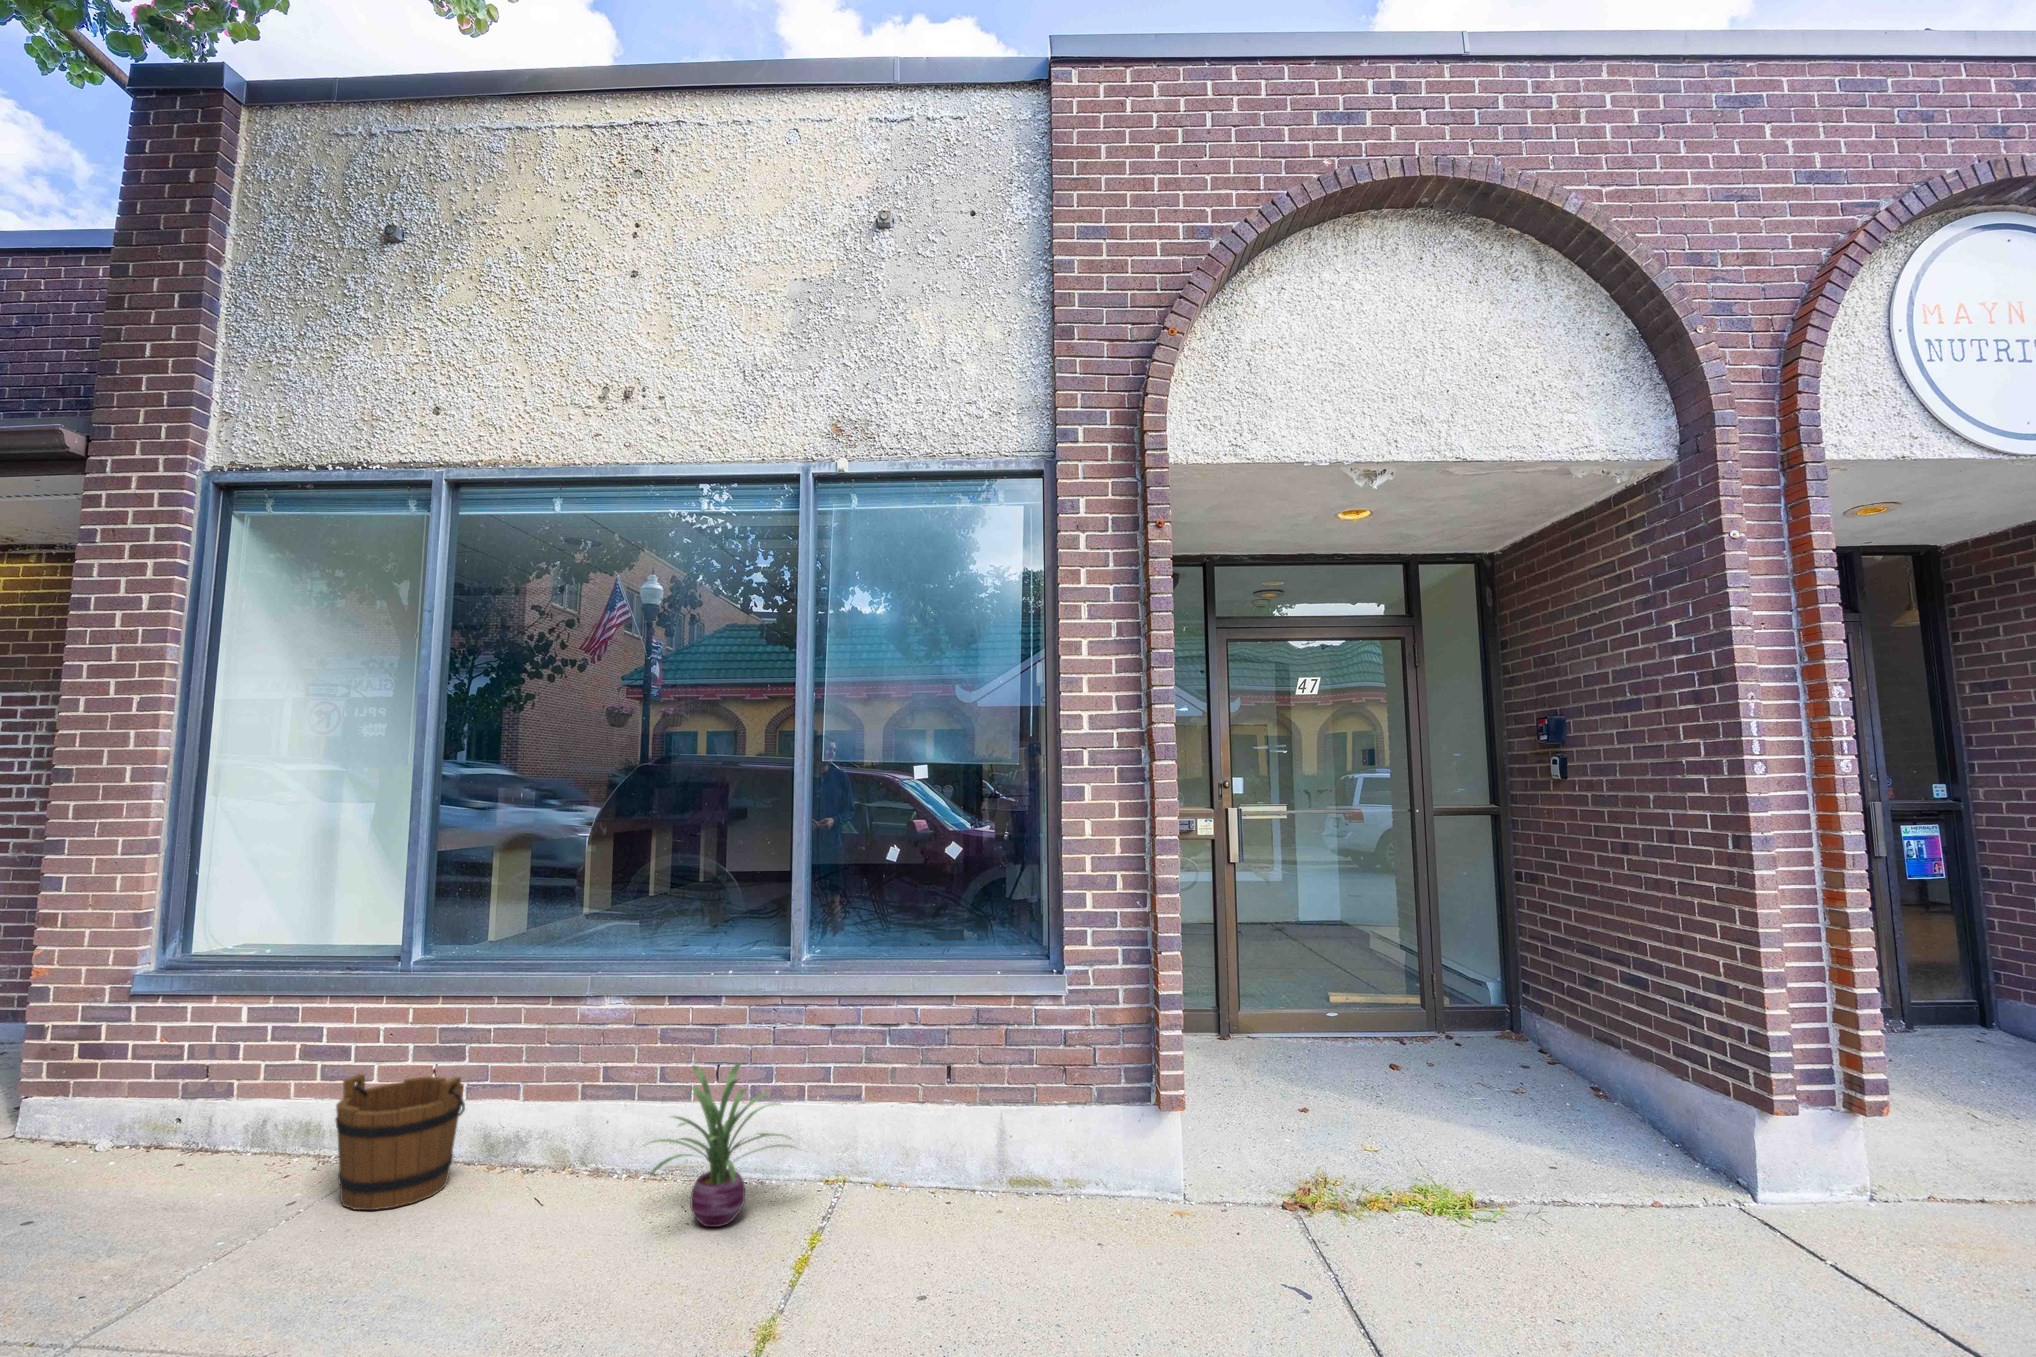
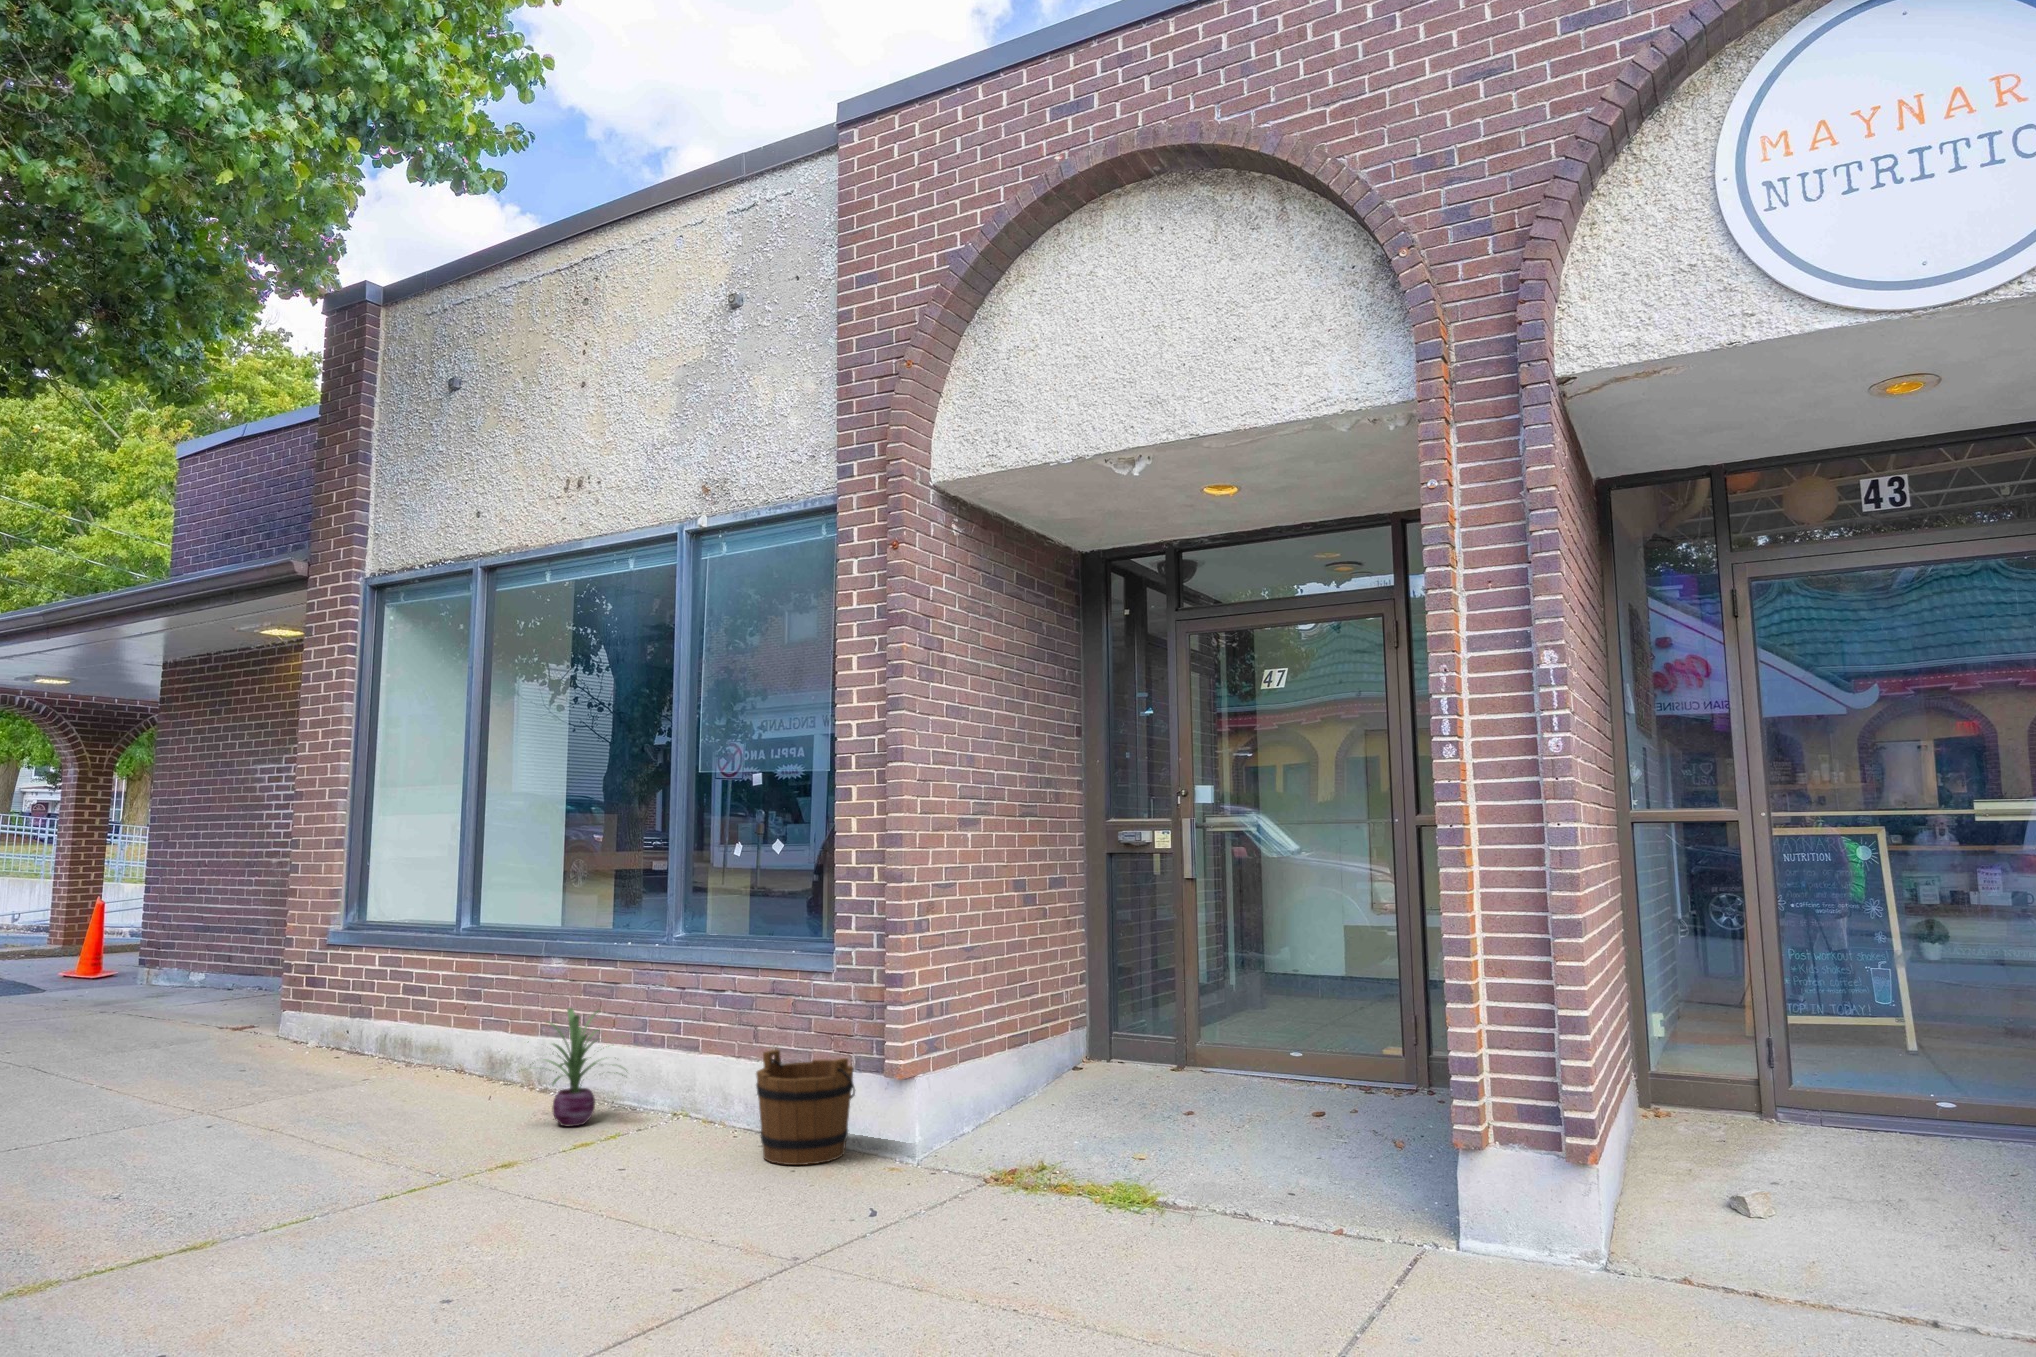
bucket: present [336,1074,465,1210] -> present [756,1050,855,1165]

